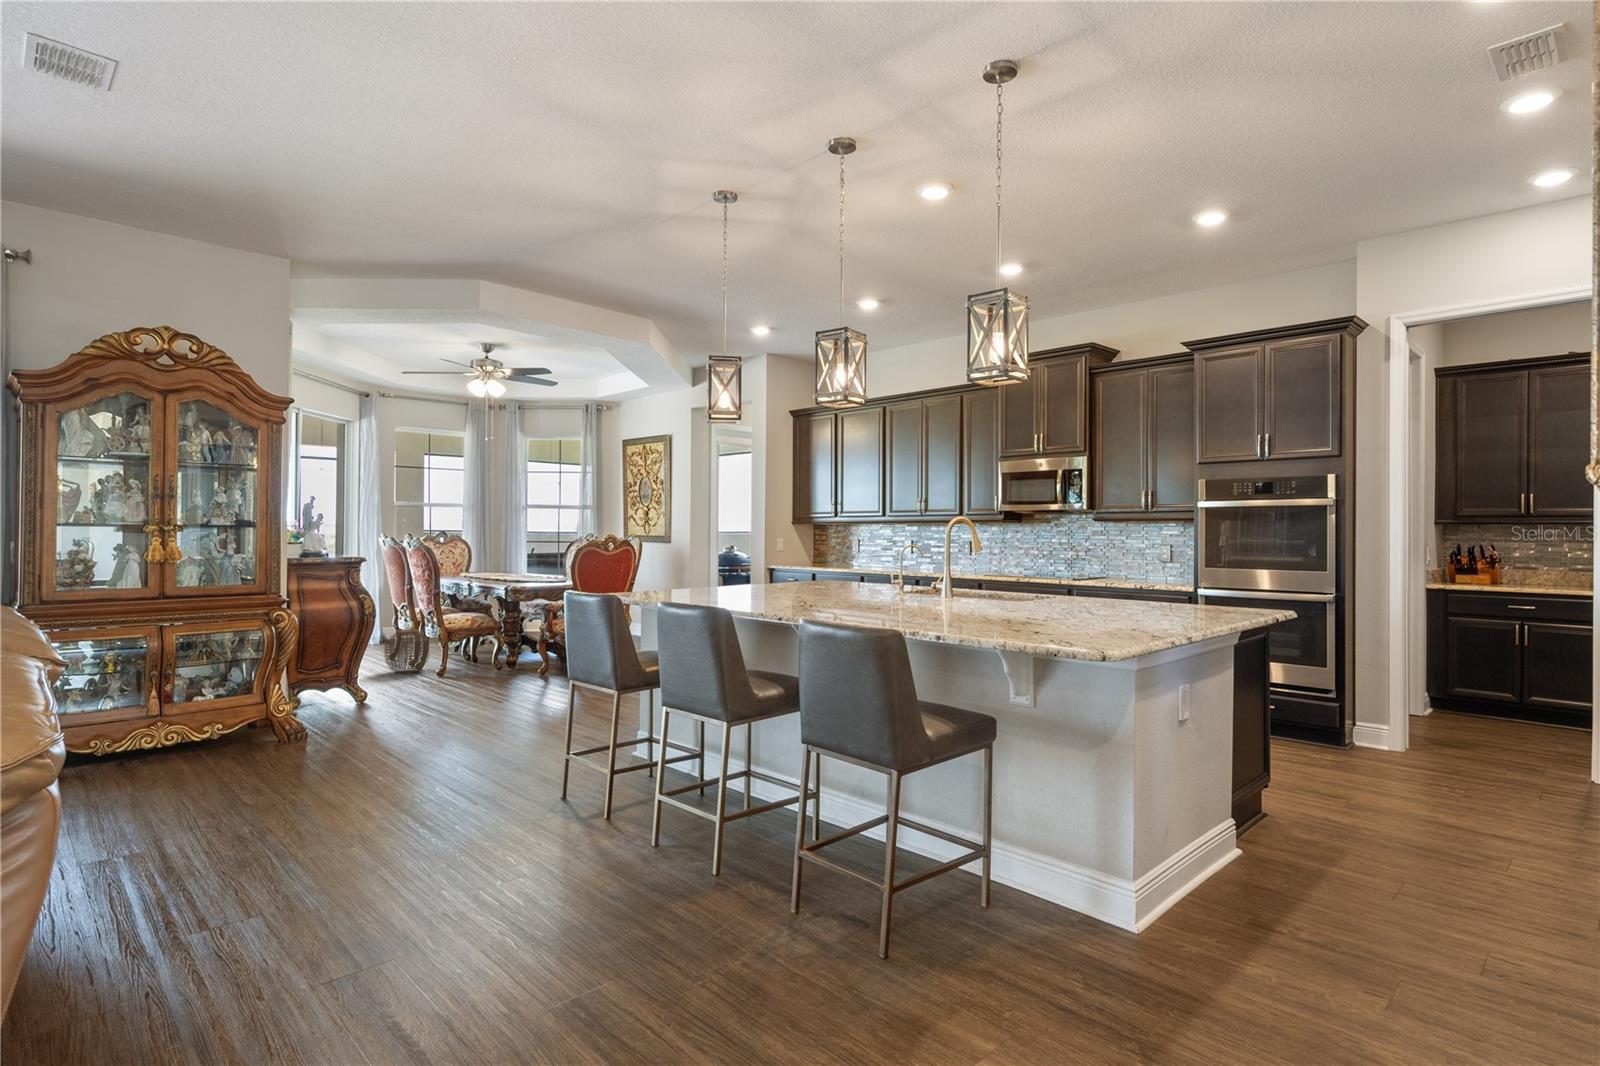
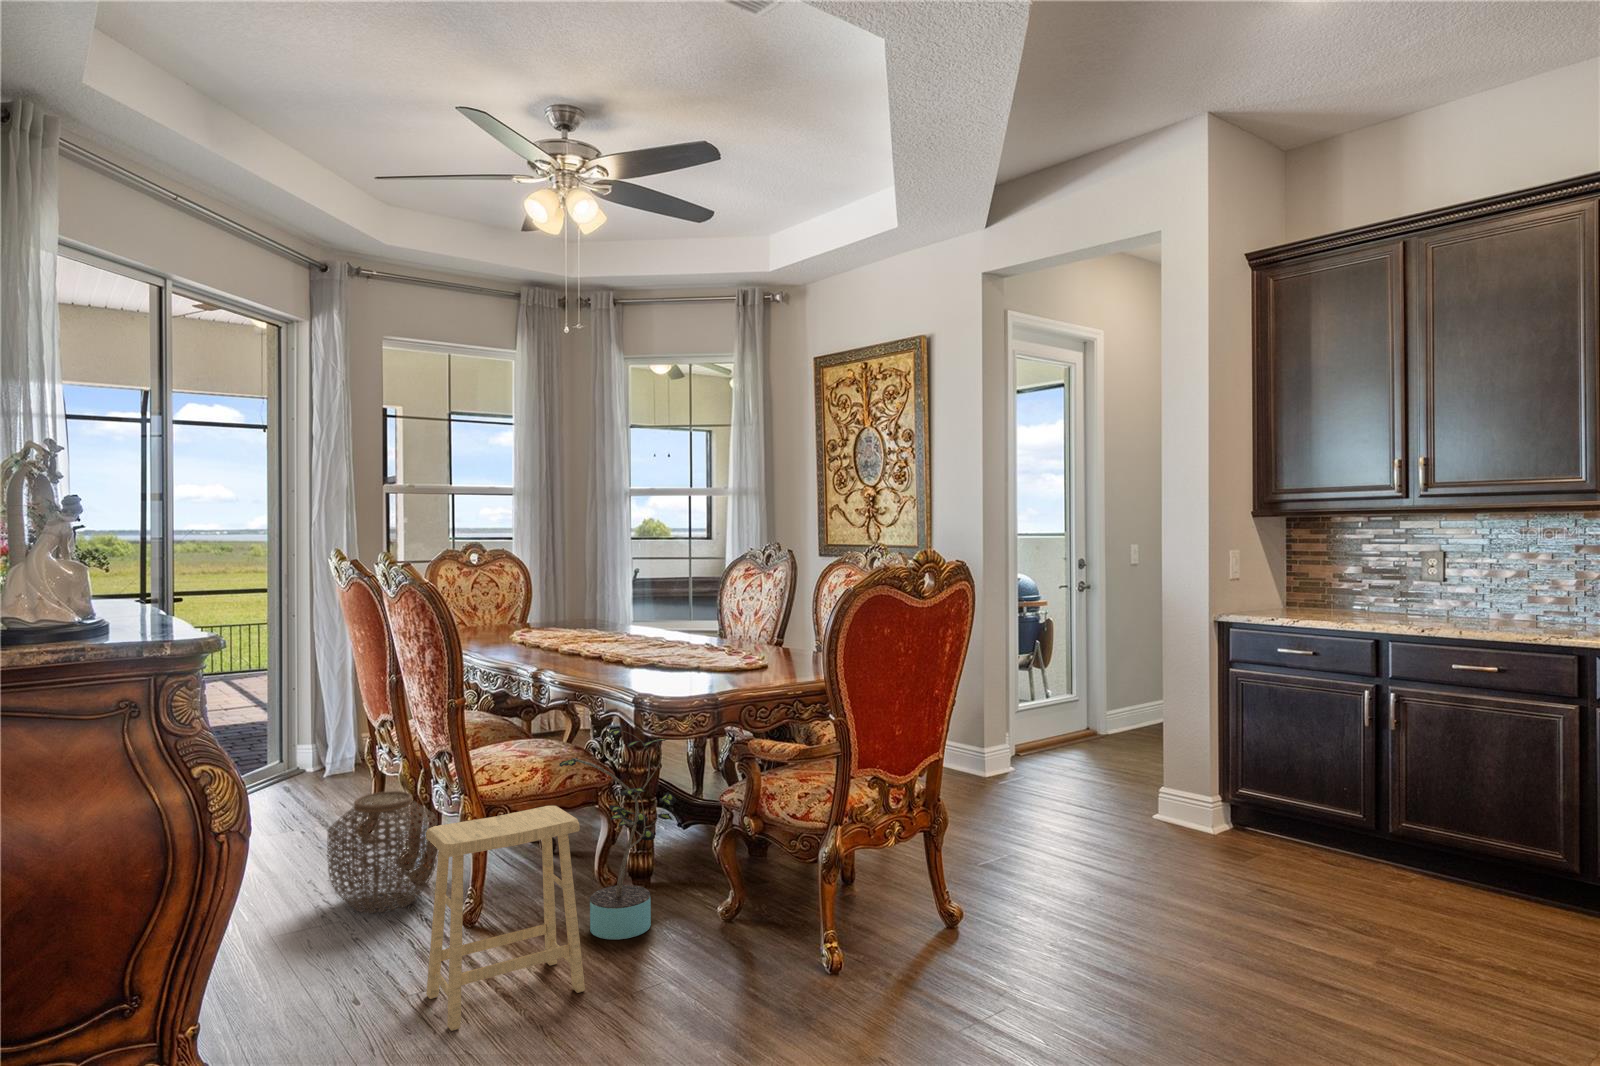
potted plant: none [479,601,524,677] -> present [559,729,677,940]
footstool: none [428,624,486,690] -> present [426,806,585,1031]

